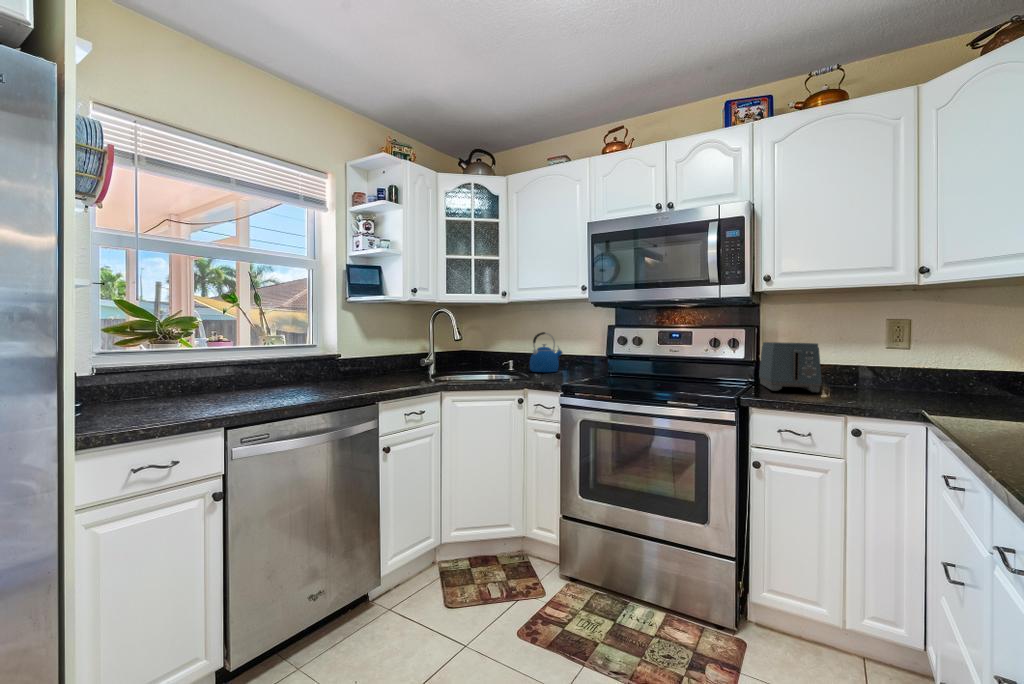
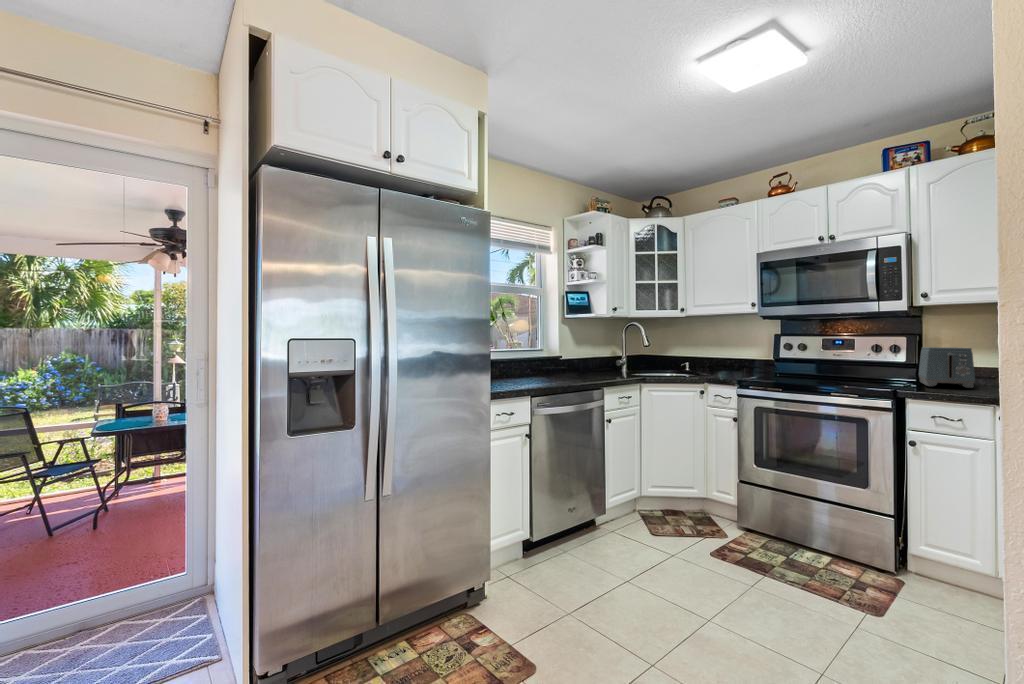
kettle: present [530,332,562,372] -> none [704,339,733,372]

